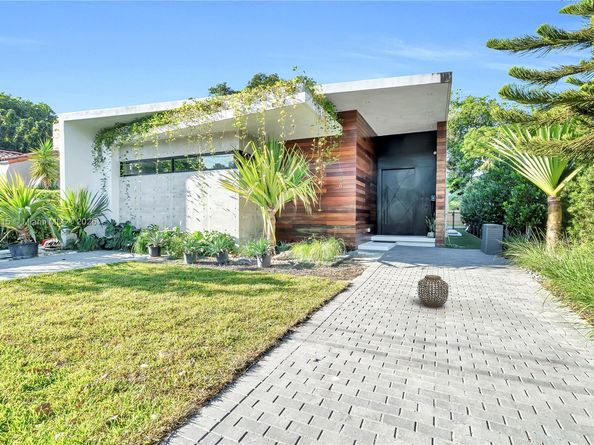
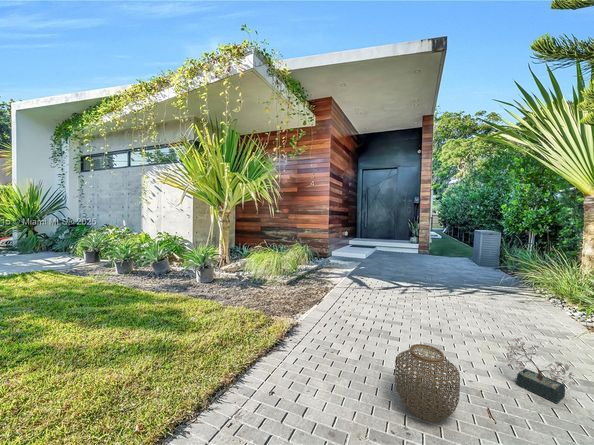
decorative plant: none [476,276,509,304] -> present [506,338,576,403]

